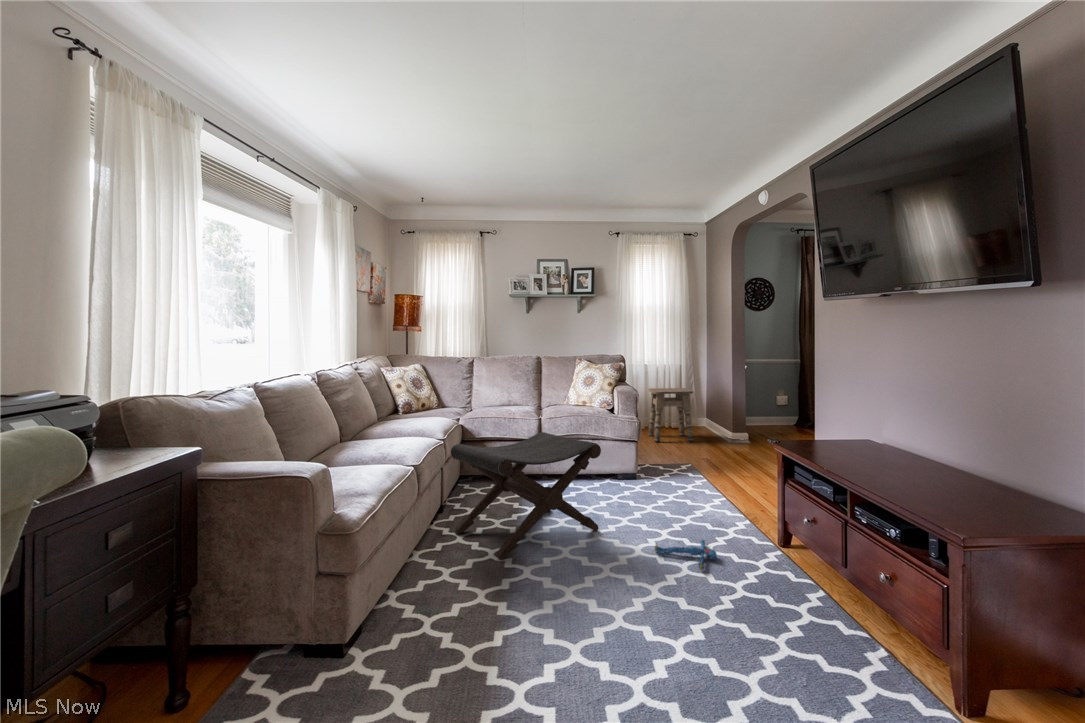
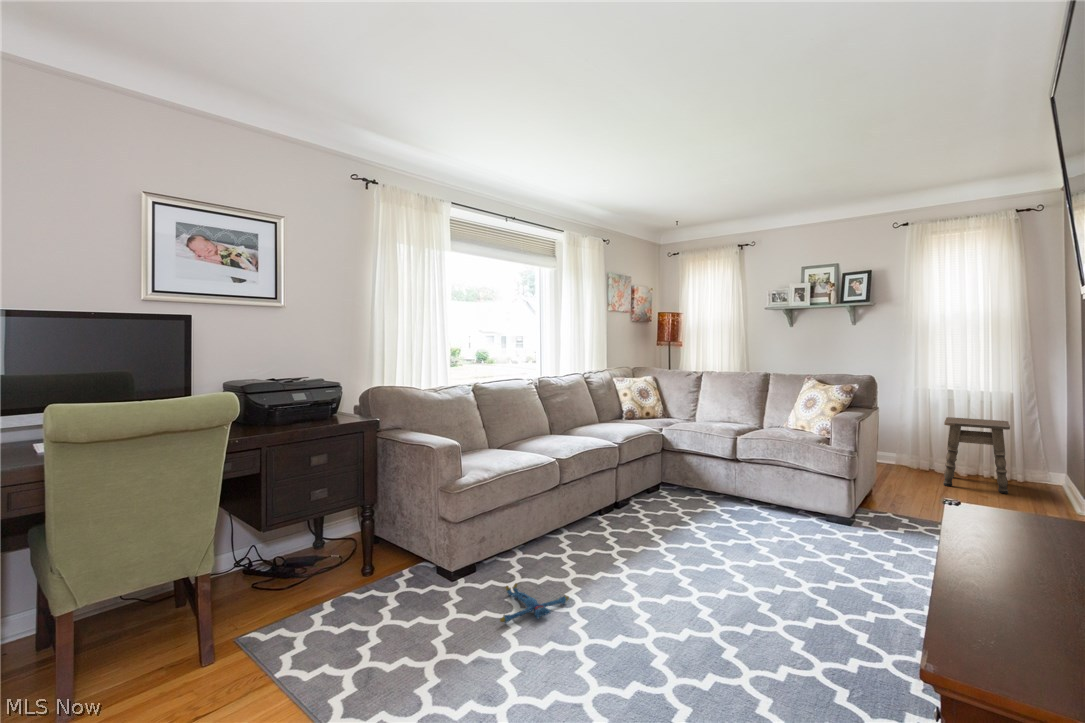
footstool: present [451,432,601,559] -> none [607,452,737,559]
plush toy: present [655,539,717,570] -> present [500,583,569,623]

